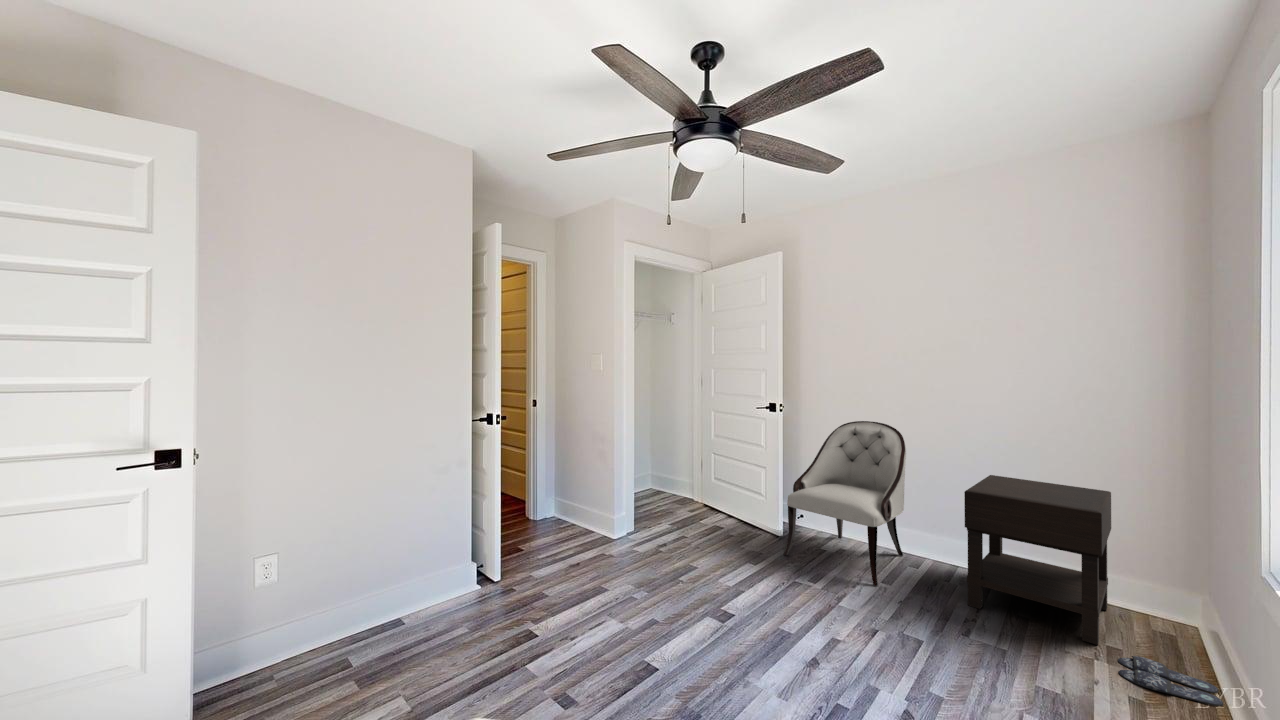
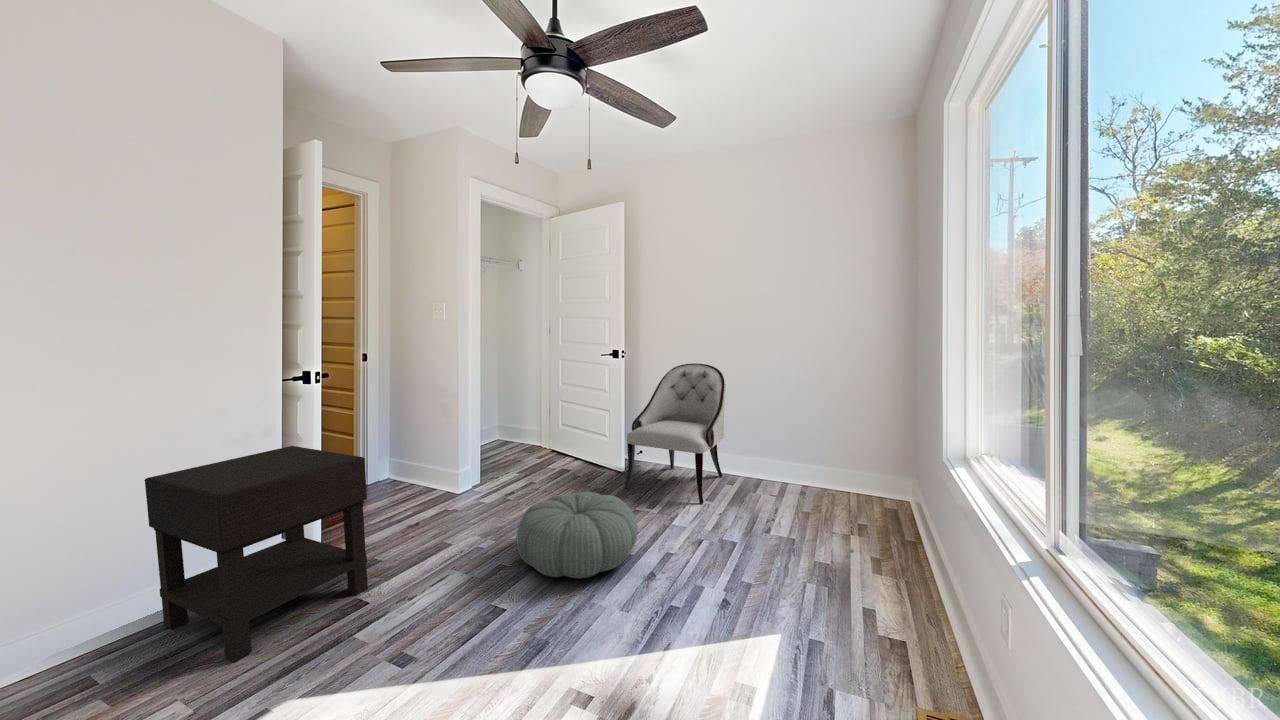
nightstand: present [964,475,1111,645] -> present [144,446,368,662]
pouf: none [671,555,798,651] -> present [517,492,638,578]
slippers: present [1118,656,1223,706] -> none [871,527,933,553]

